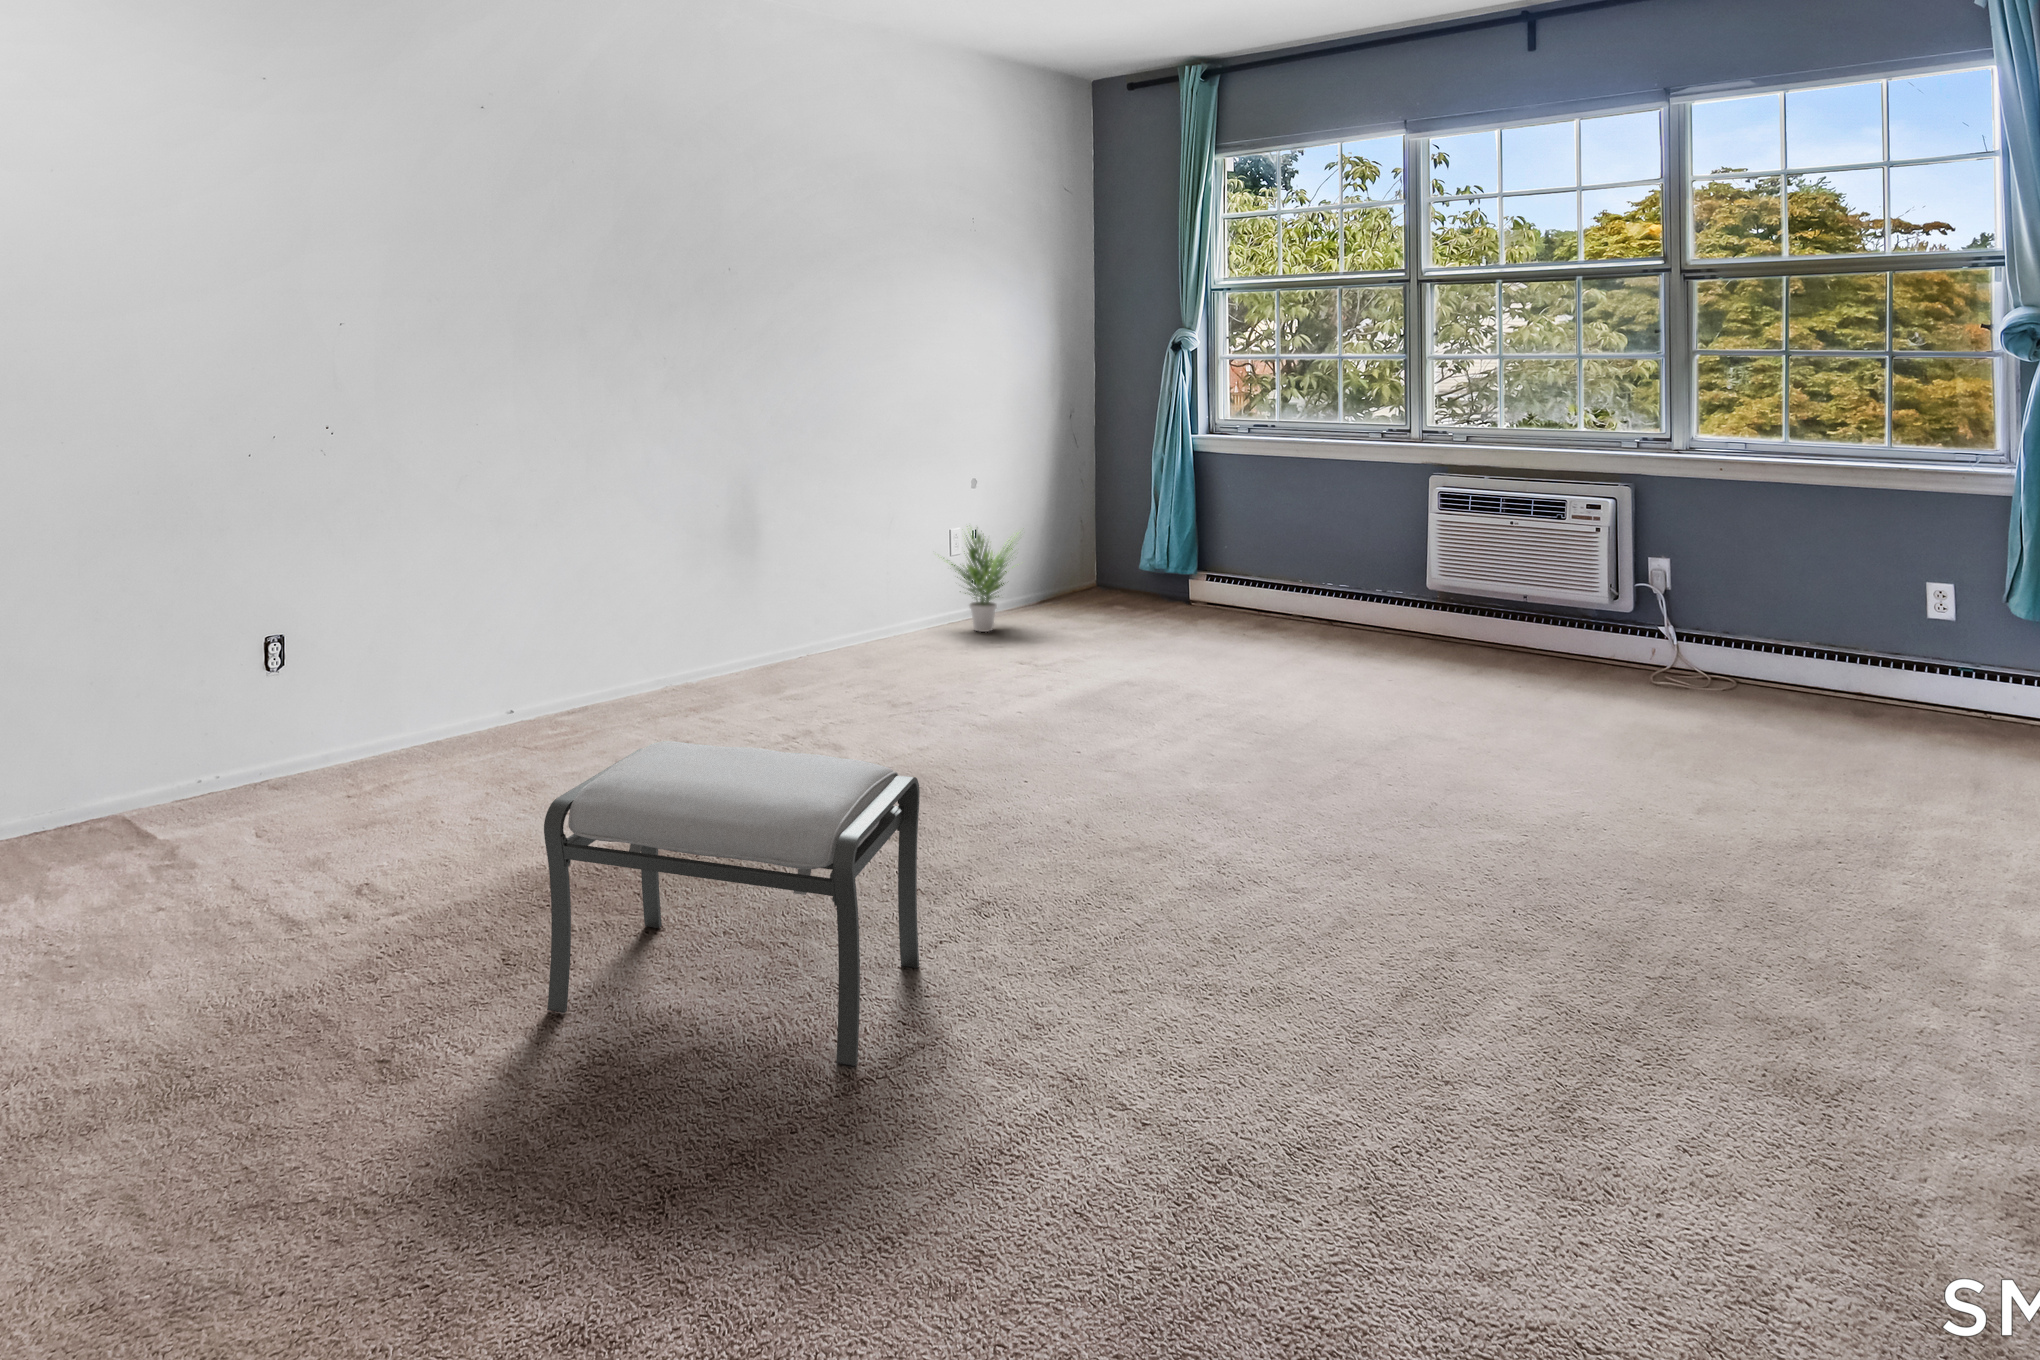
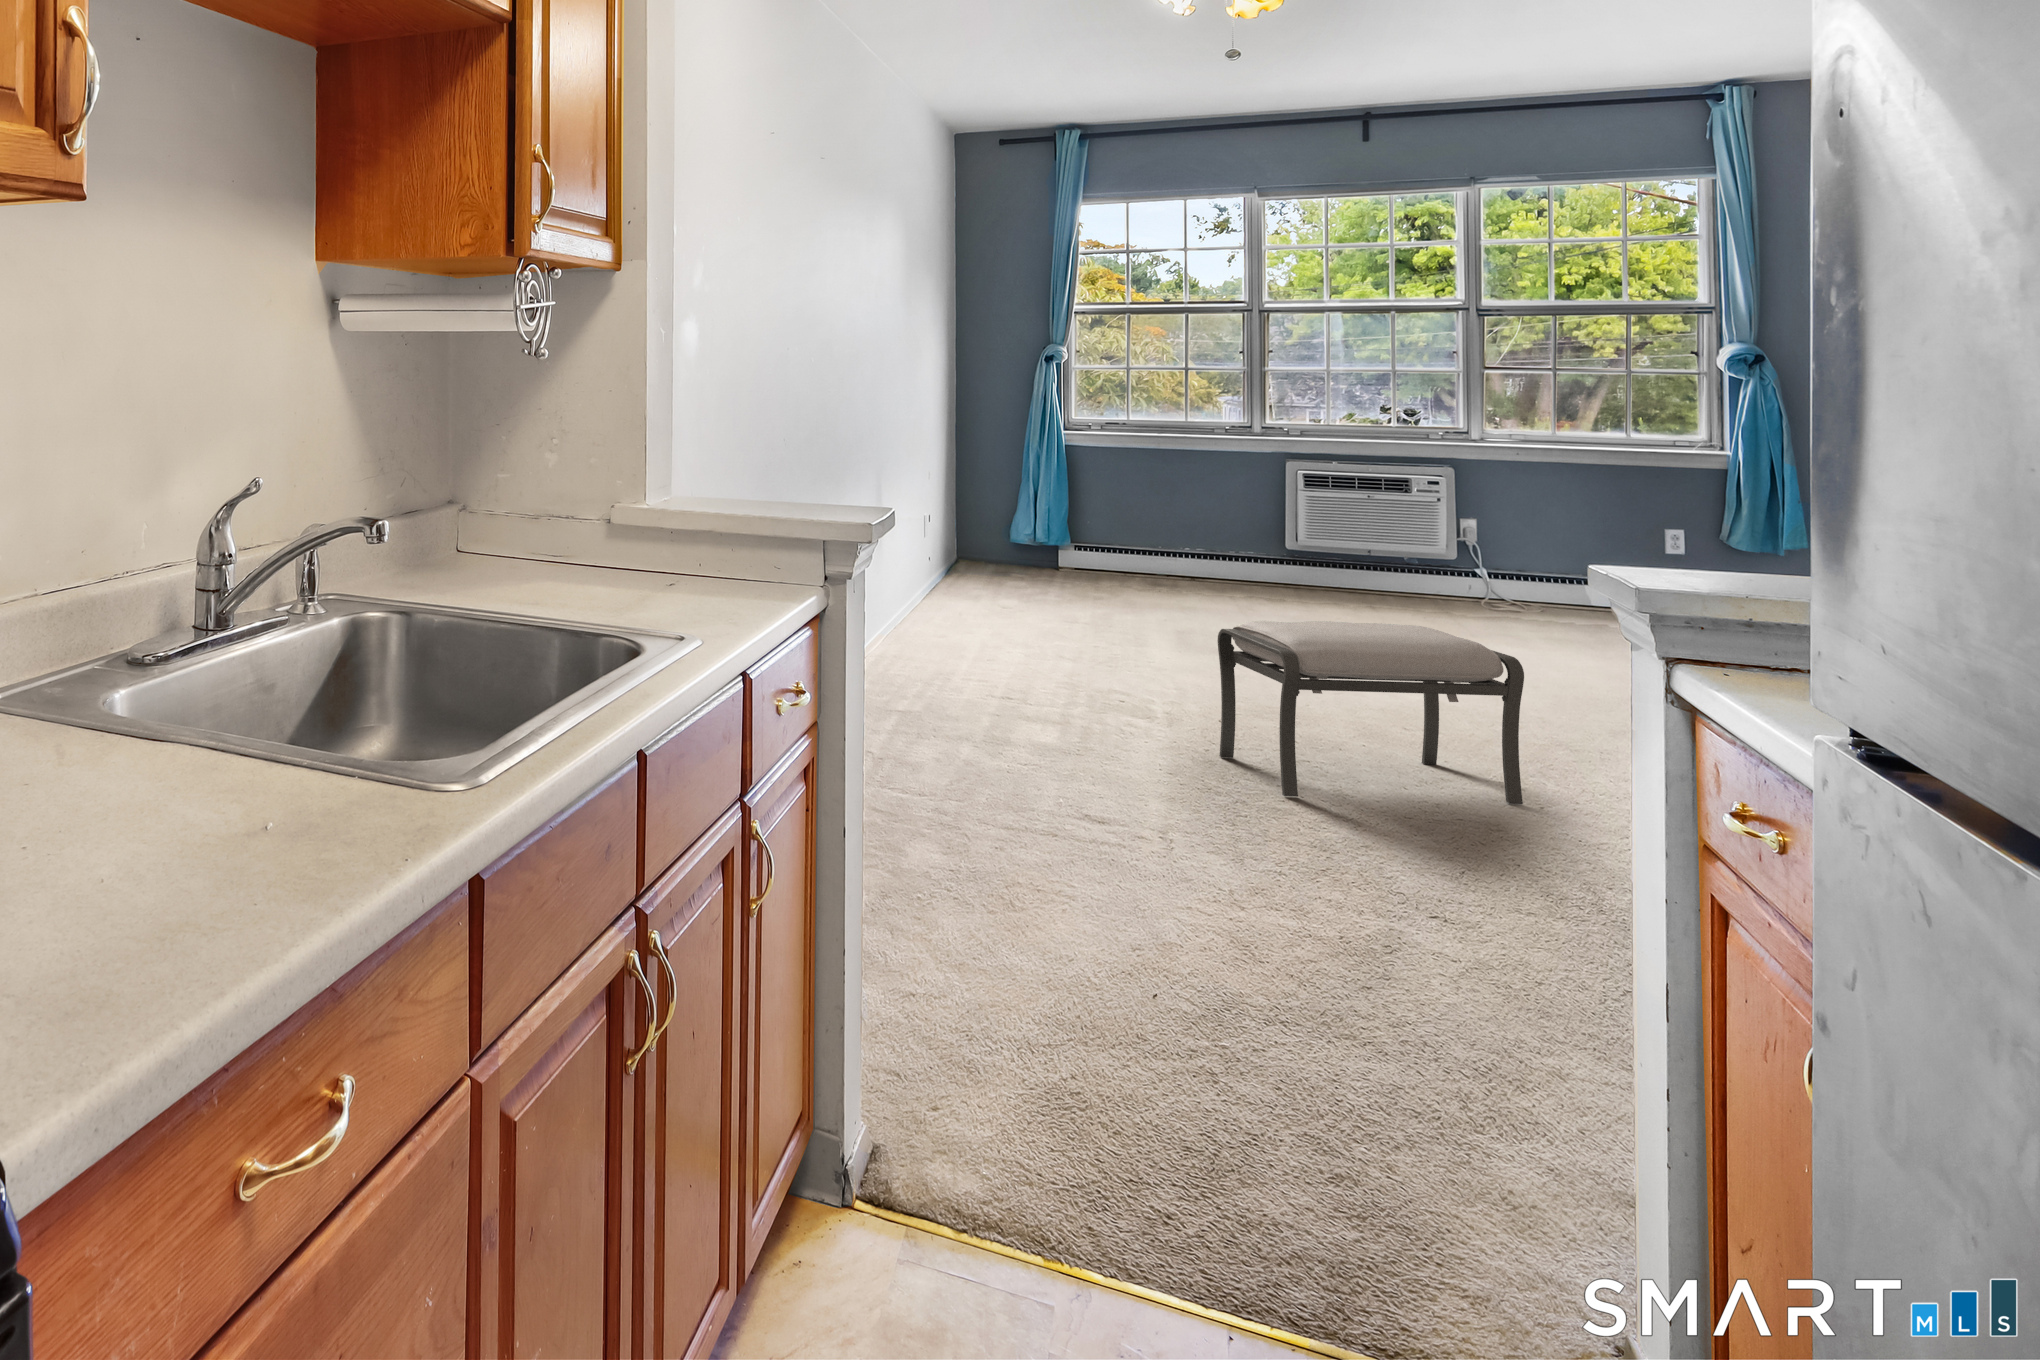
potted plant: present [943,533,1015,632] -> none [910,504,1000,594]

